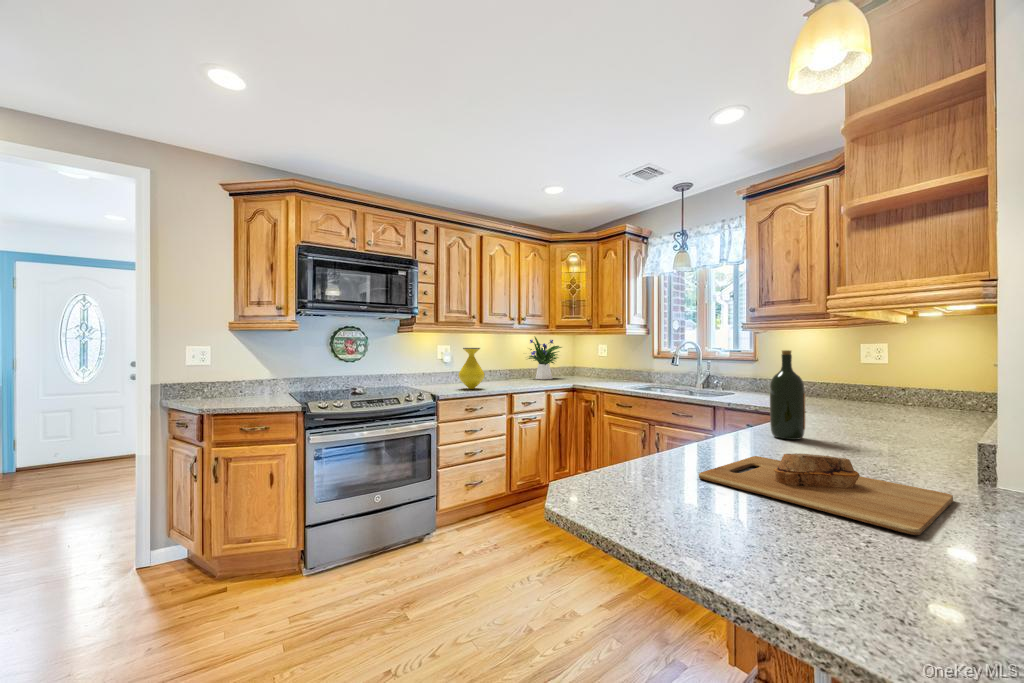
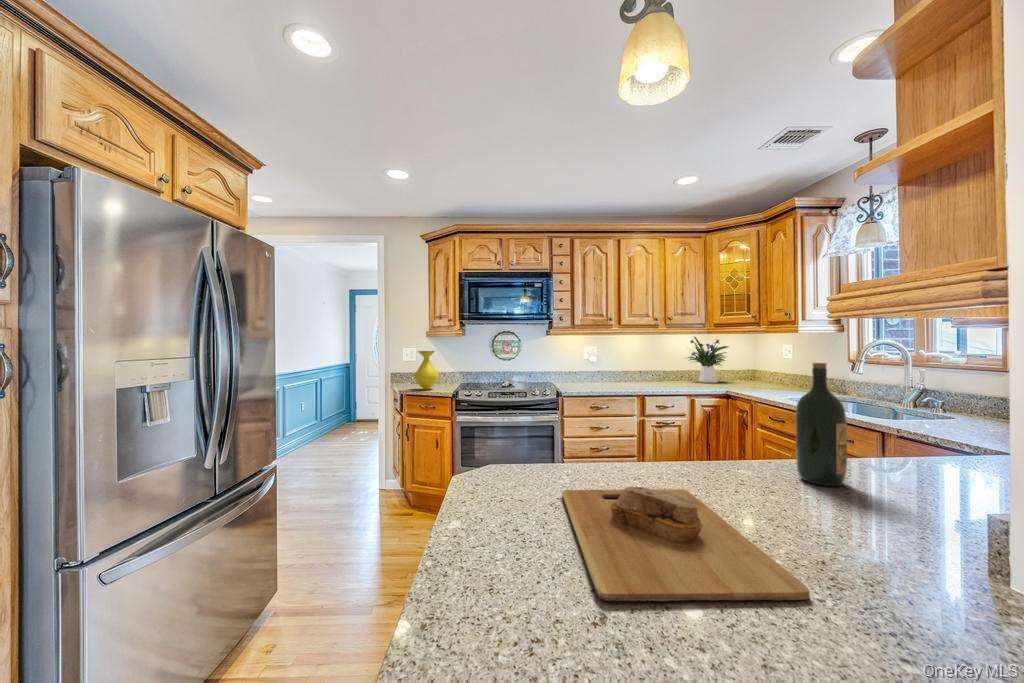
vase: present [458,348,485,389] -> present [414,351,439,390]

